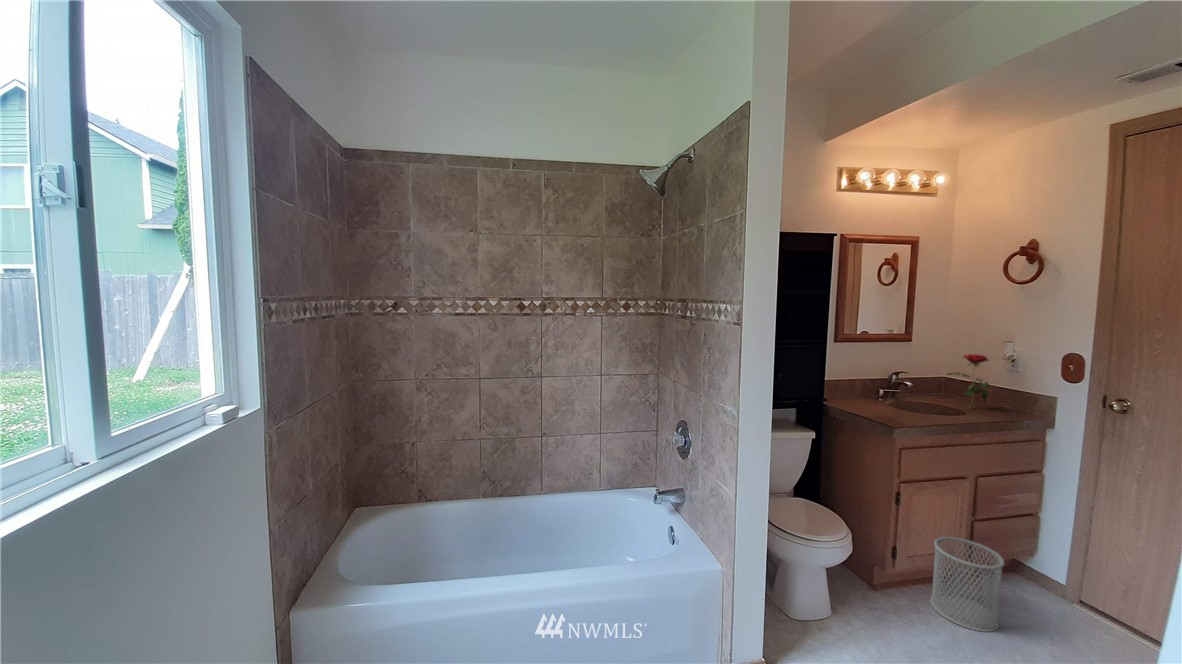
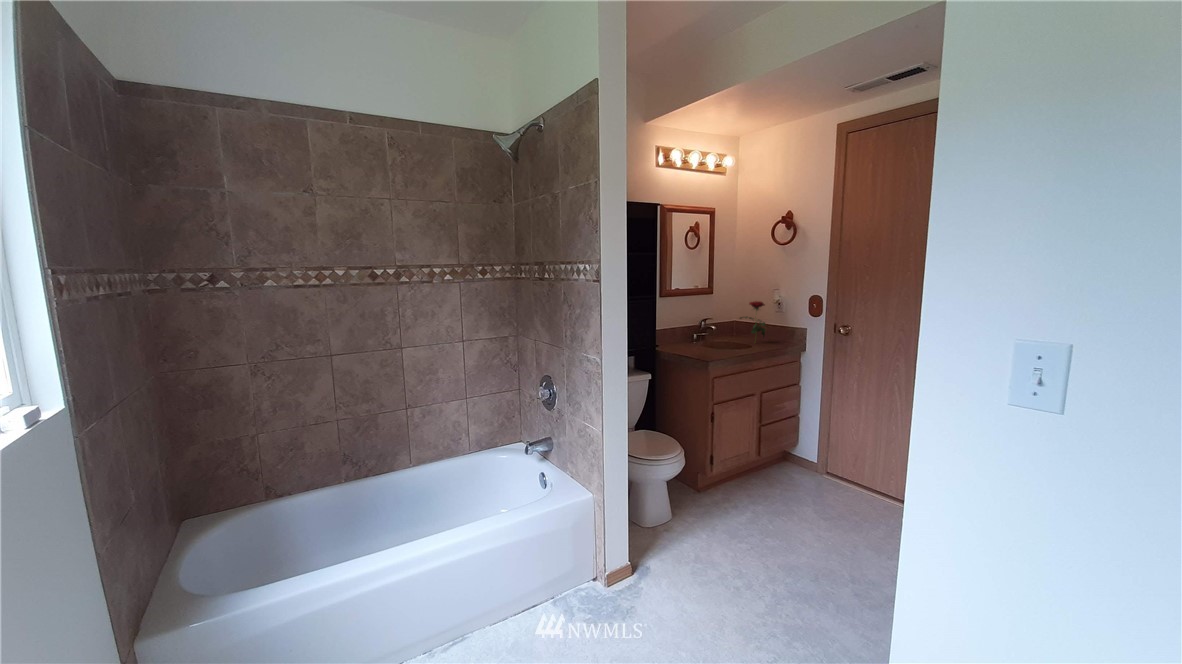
wastebasket: present [930,537,1004,632] -> none [736,440,779,502]

